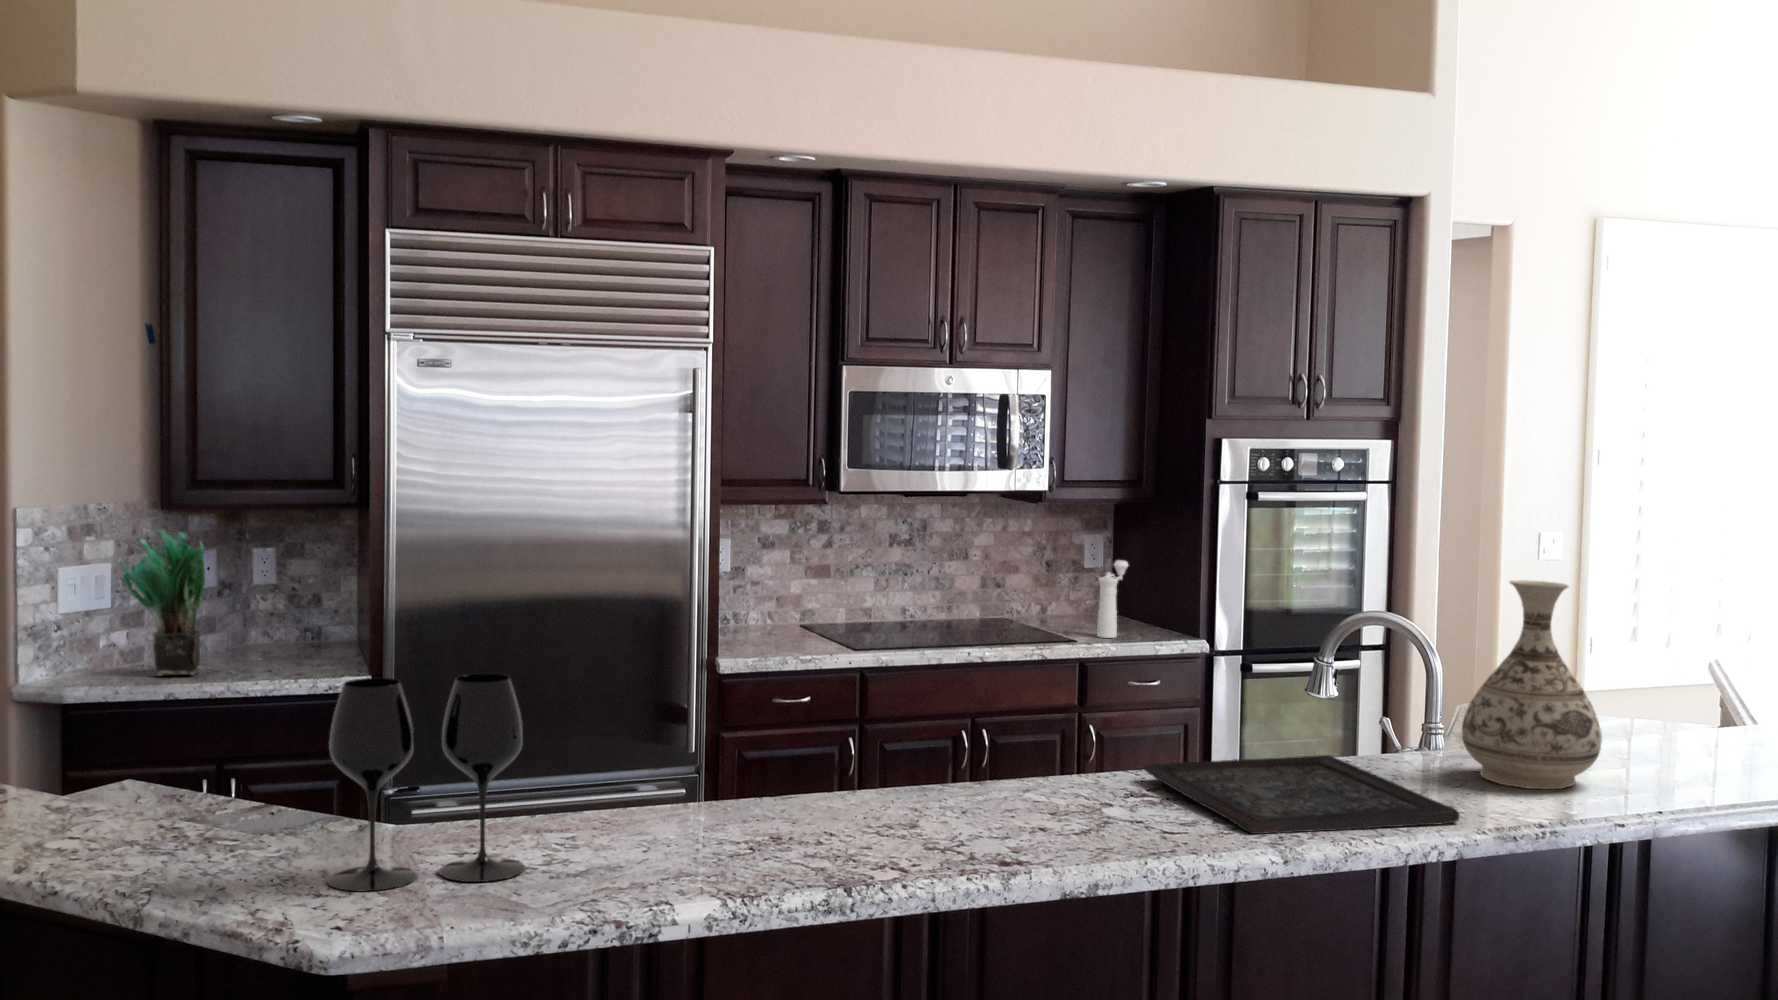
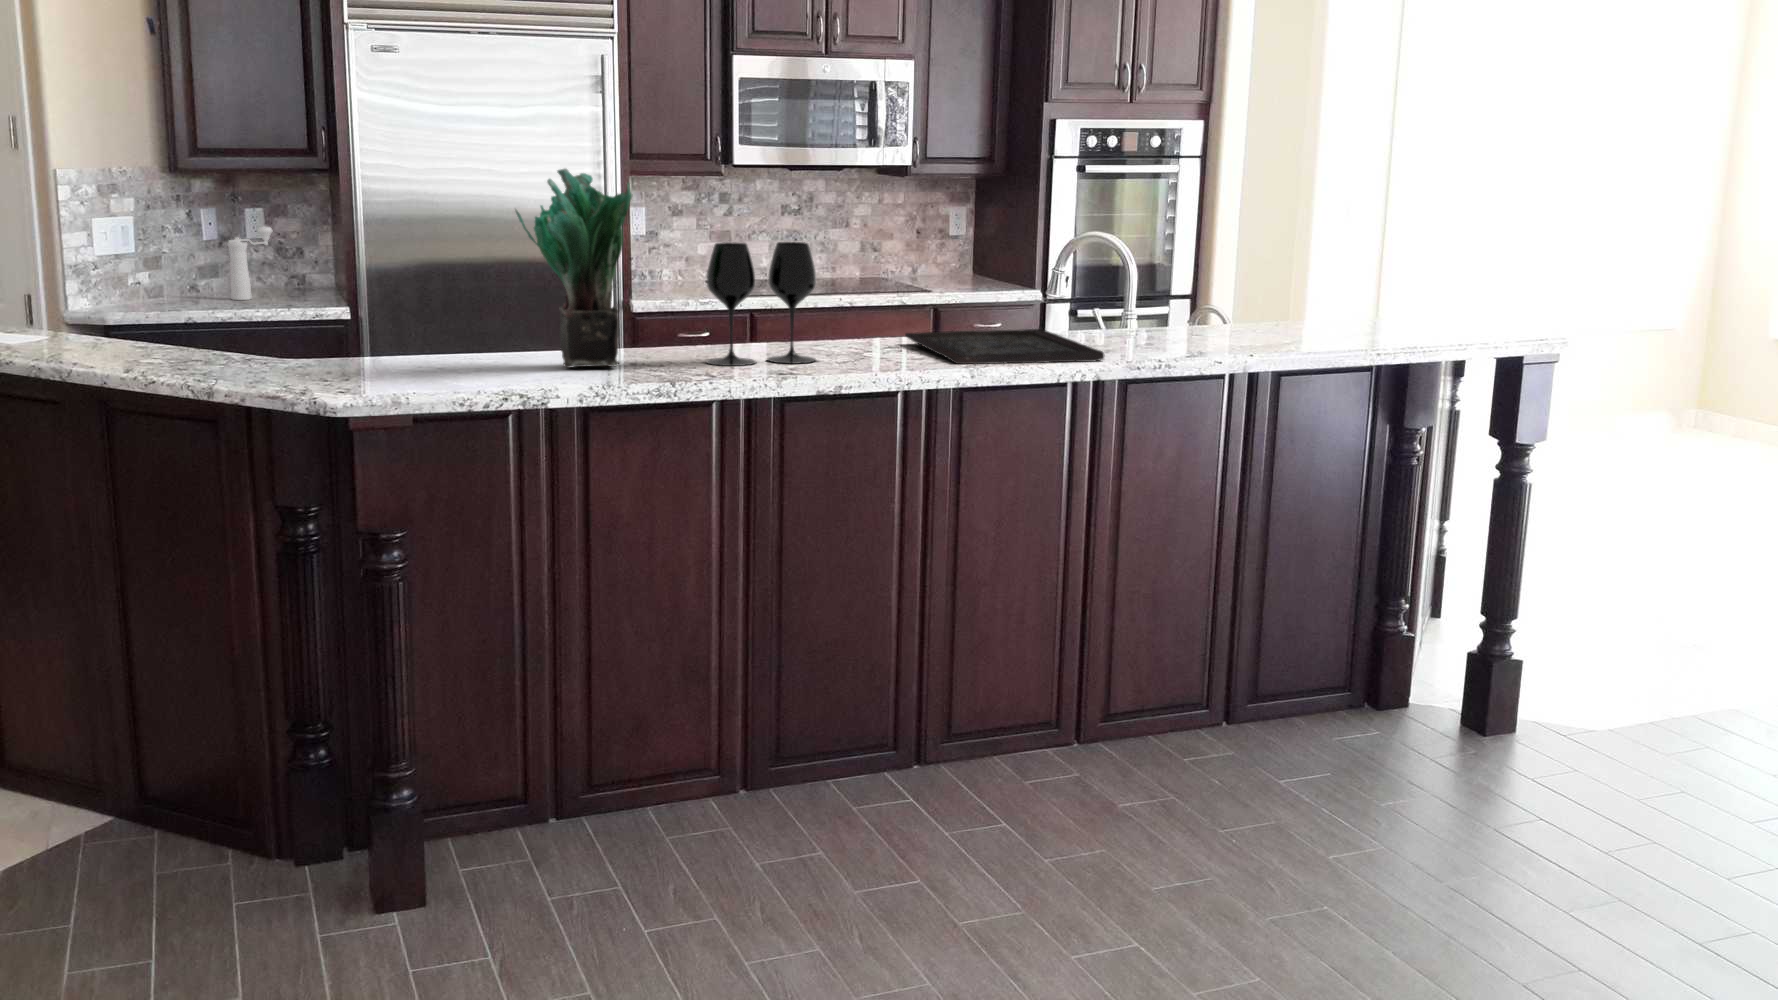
potted plant: present [121,530,206,676] -> present [515,169,632,368]
pepper mill: present [1097,560,1128,638] -> present [227,226,272,300]
vase: present [1462,580,1602,789] -> none [1135,202,1229,349]
wine glass: present [327,673,525,891] -> present [707,242,816,366]

